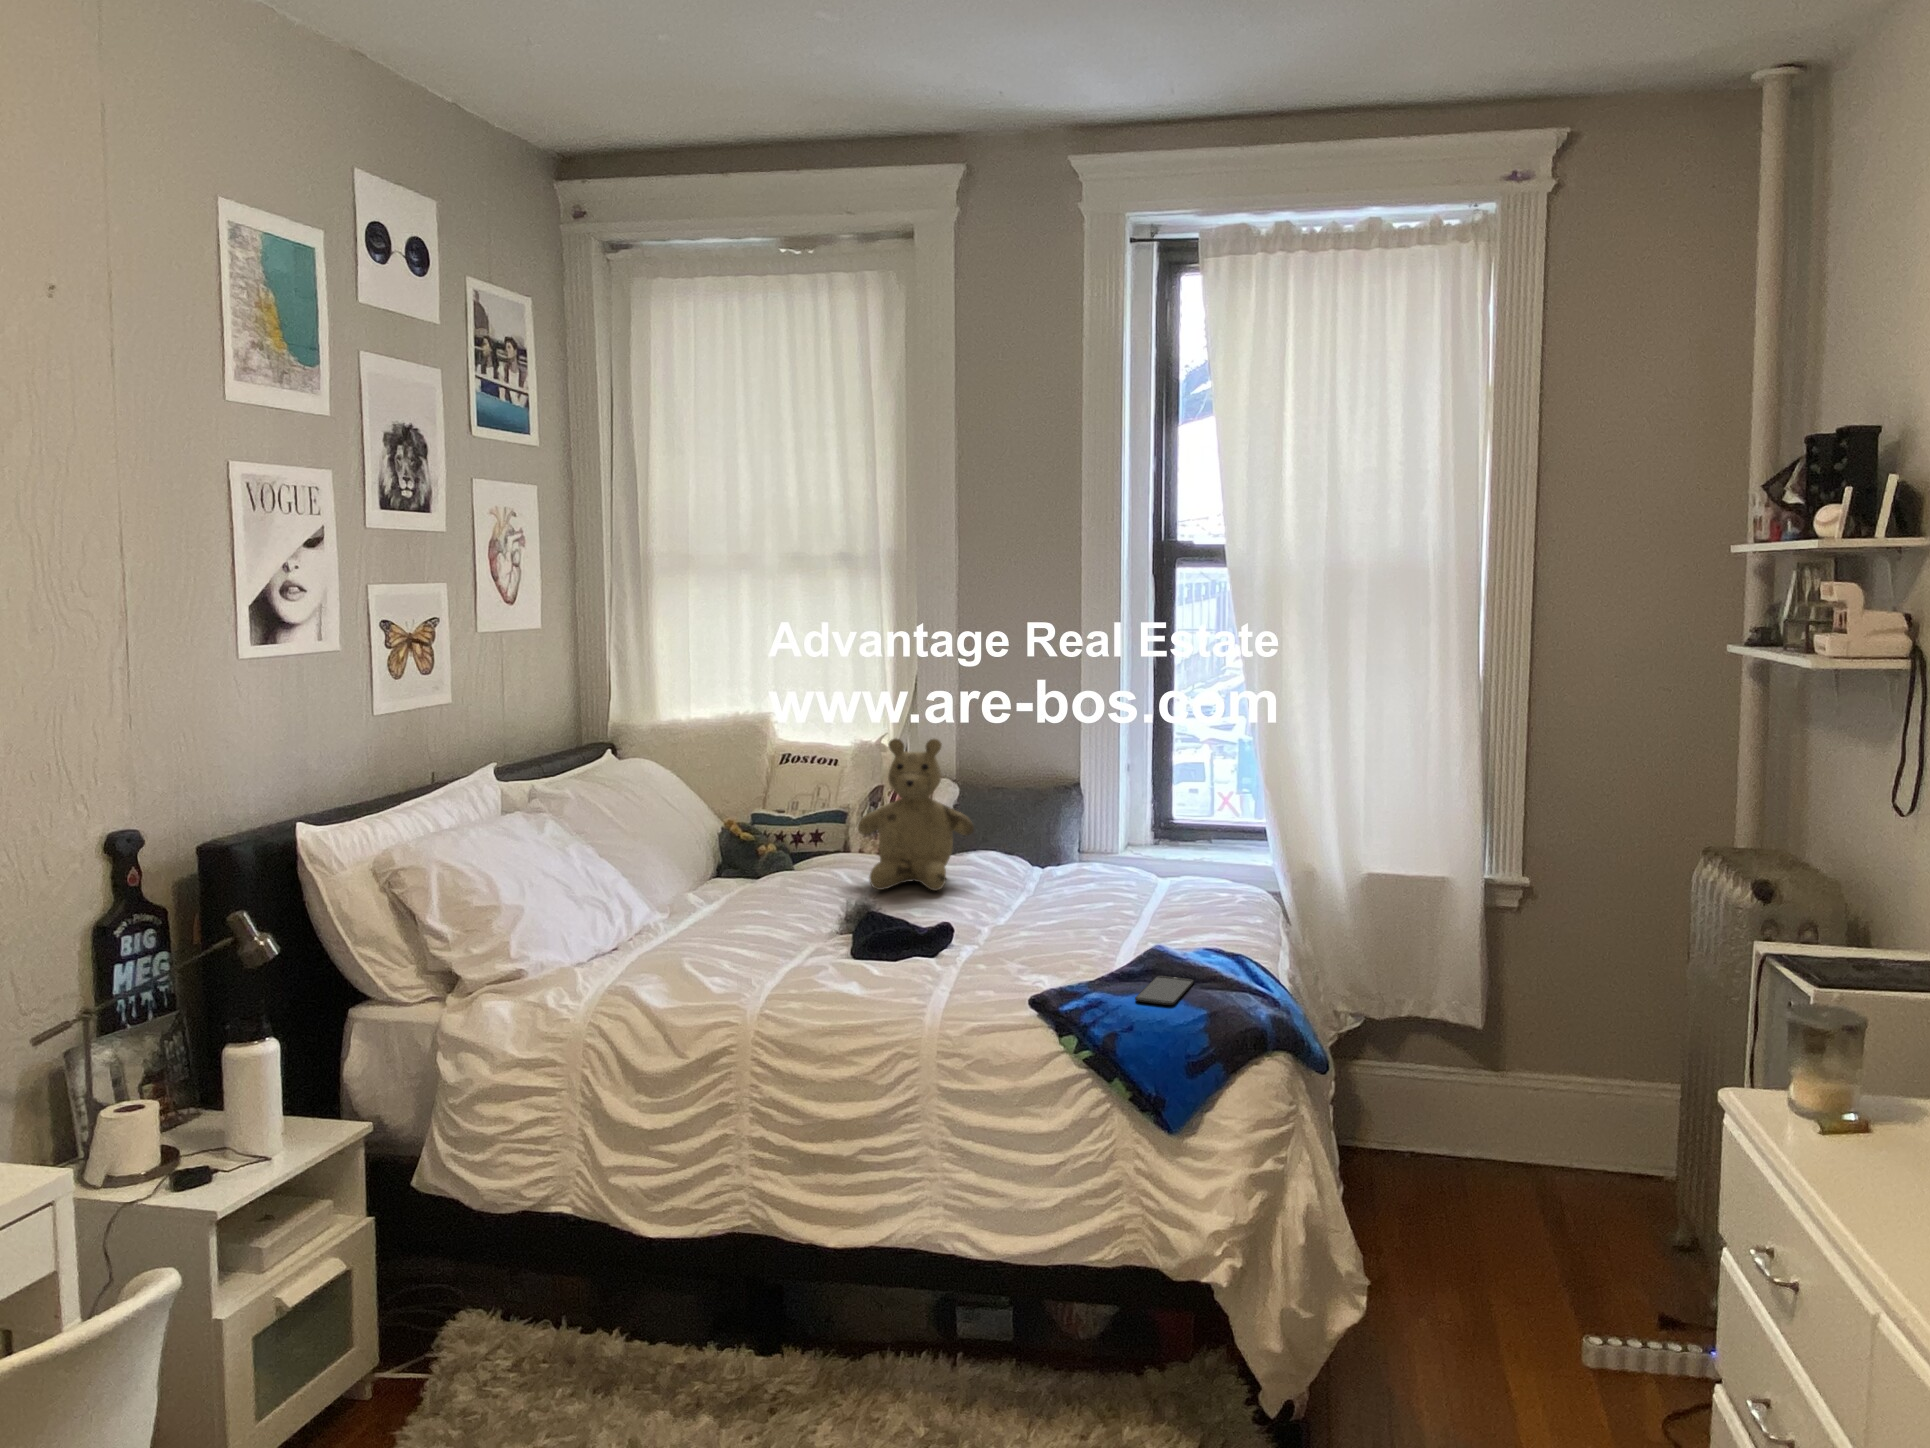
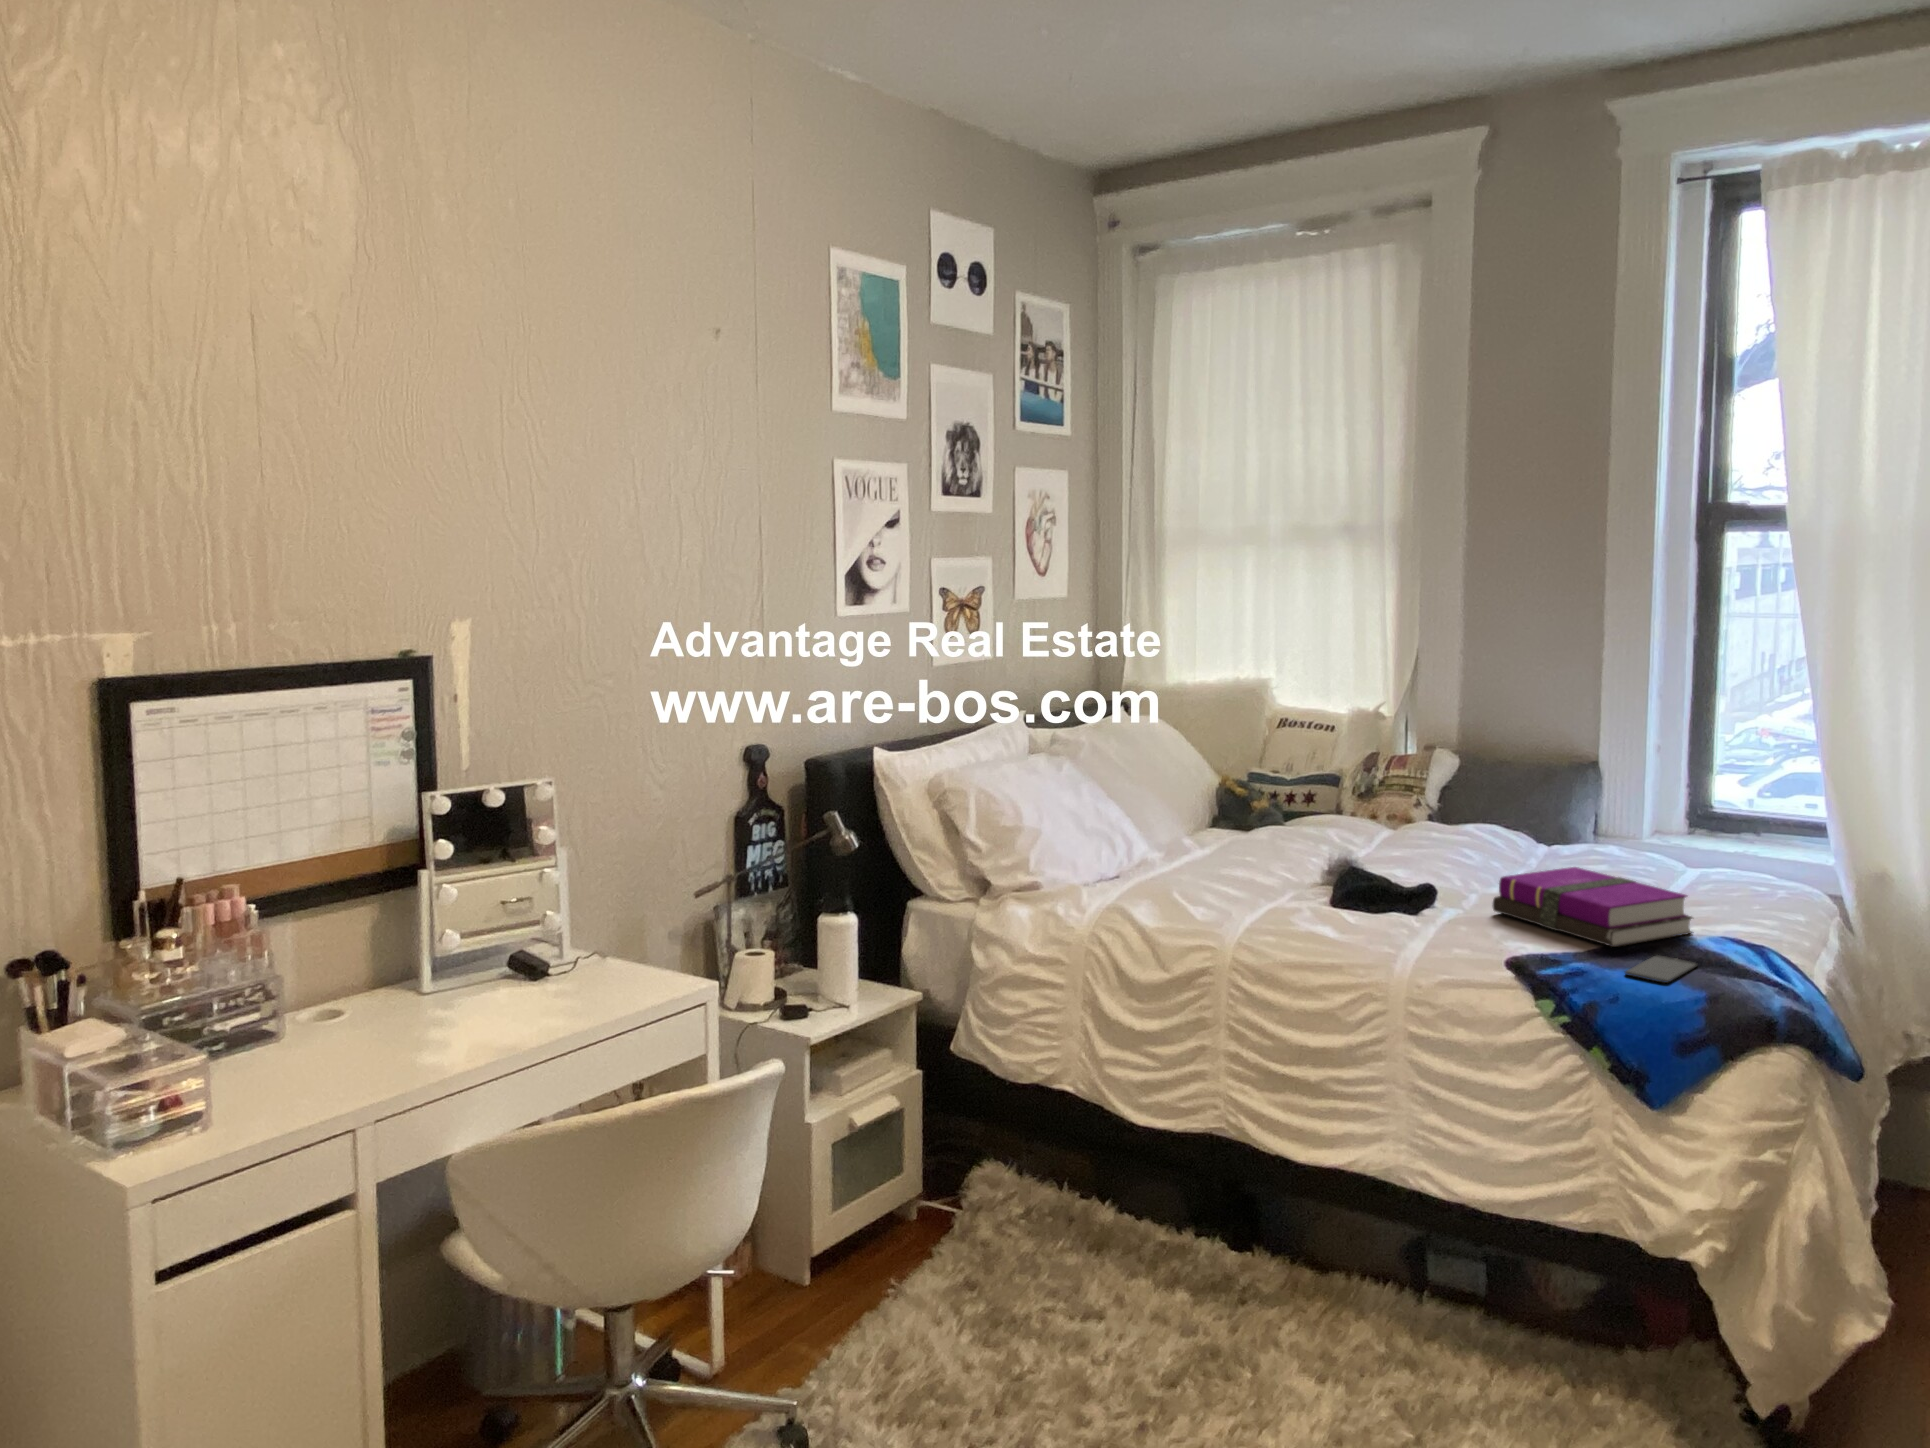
teddy bear: present [858,738,974,891] -> none [1349,705,1471,856]
notebook: none [1007,892,1183,972] -> present [1493,867,1693,947]

